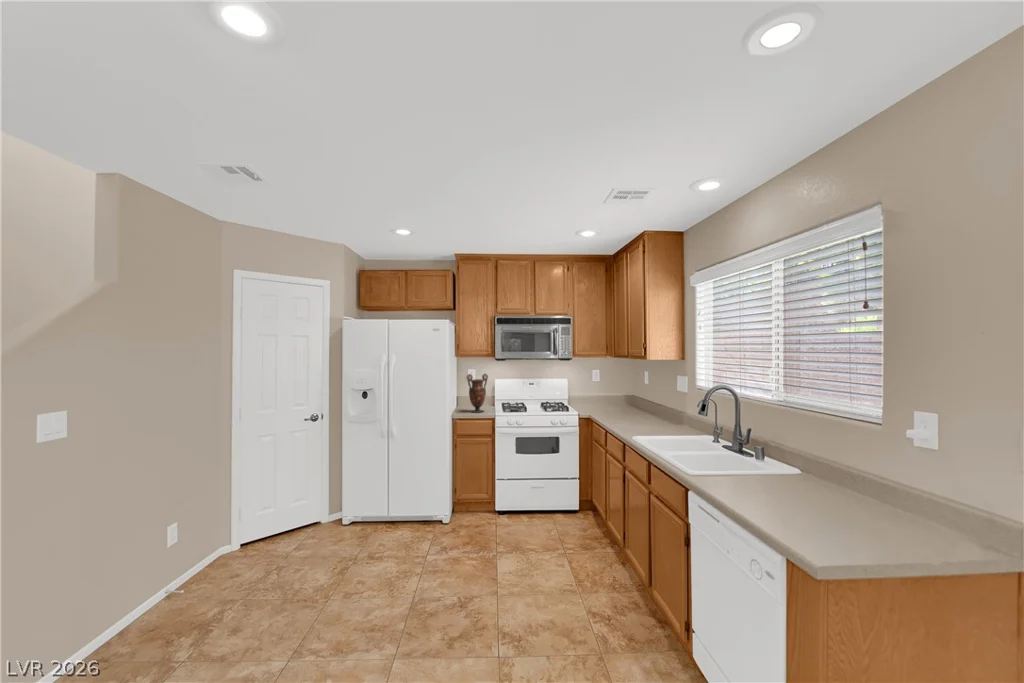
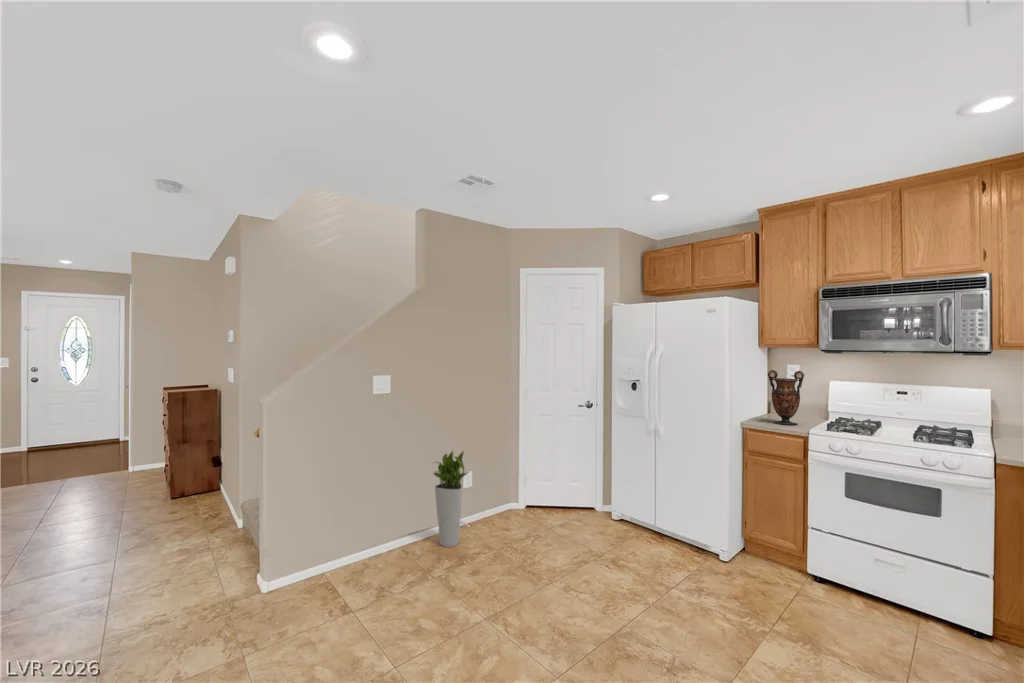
planter: none [124,501,189,638] -> present [434,451,468,547]

